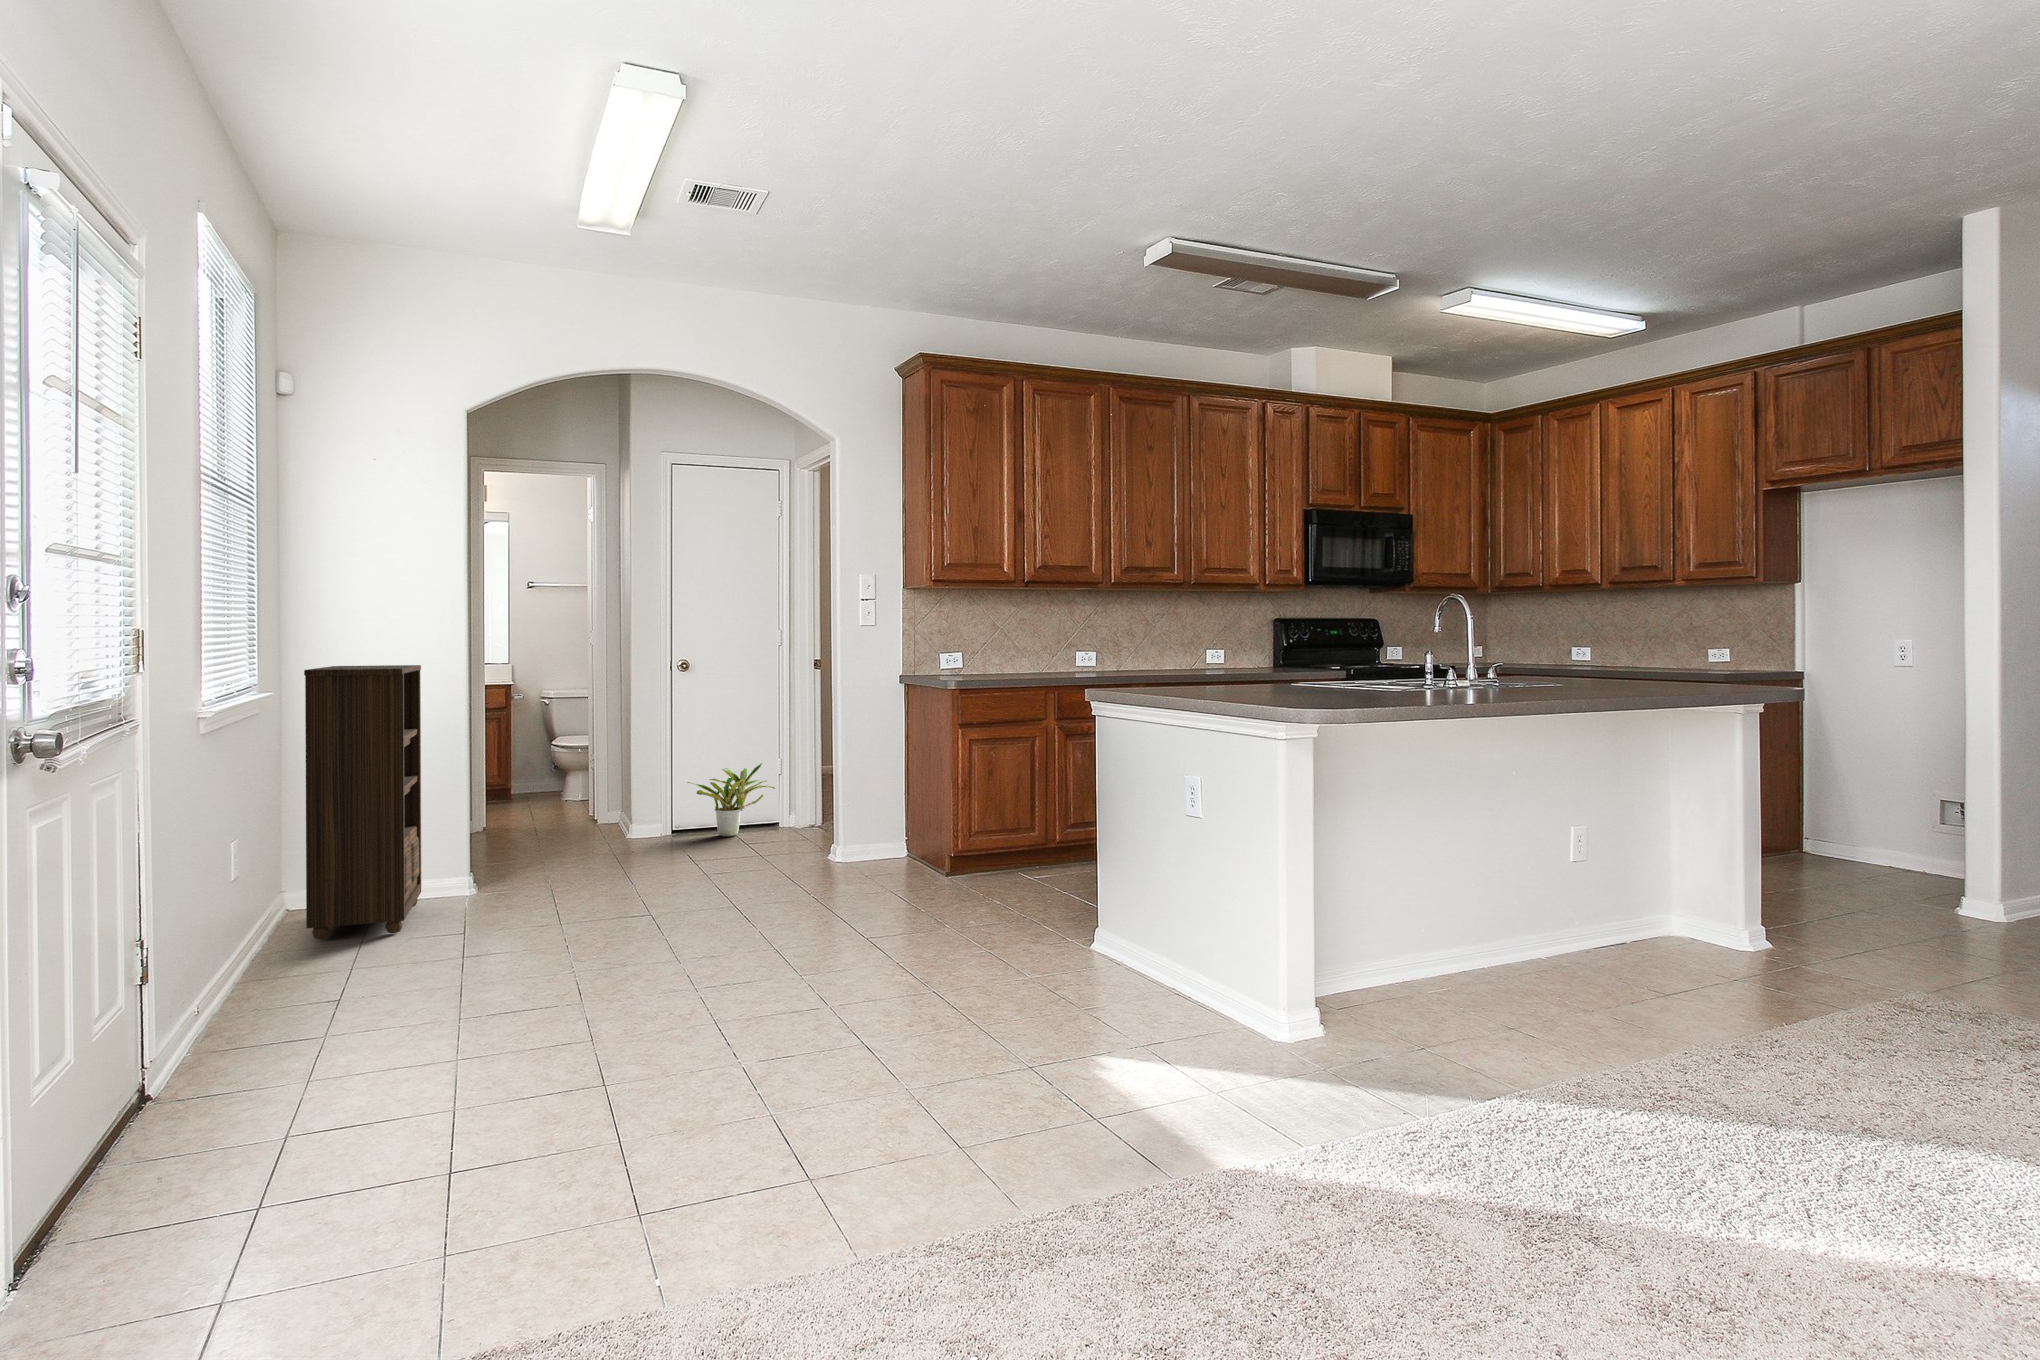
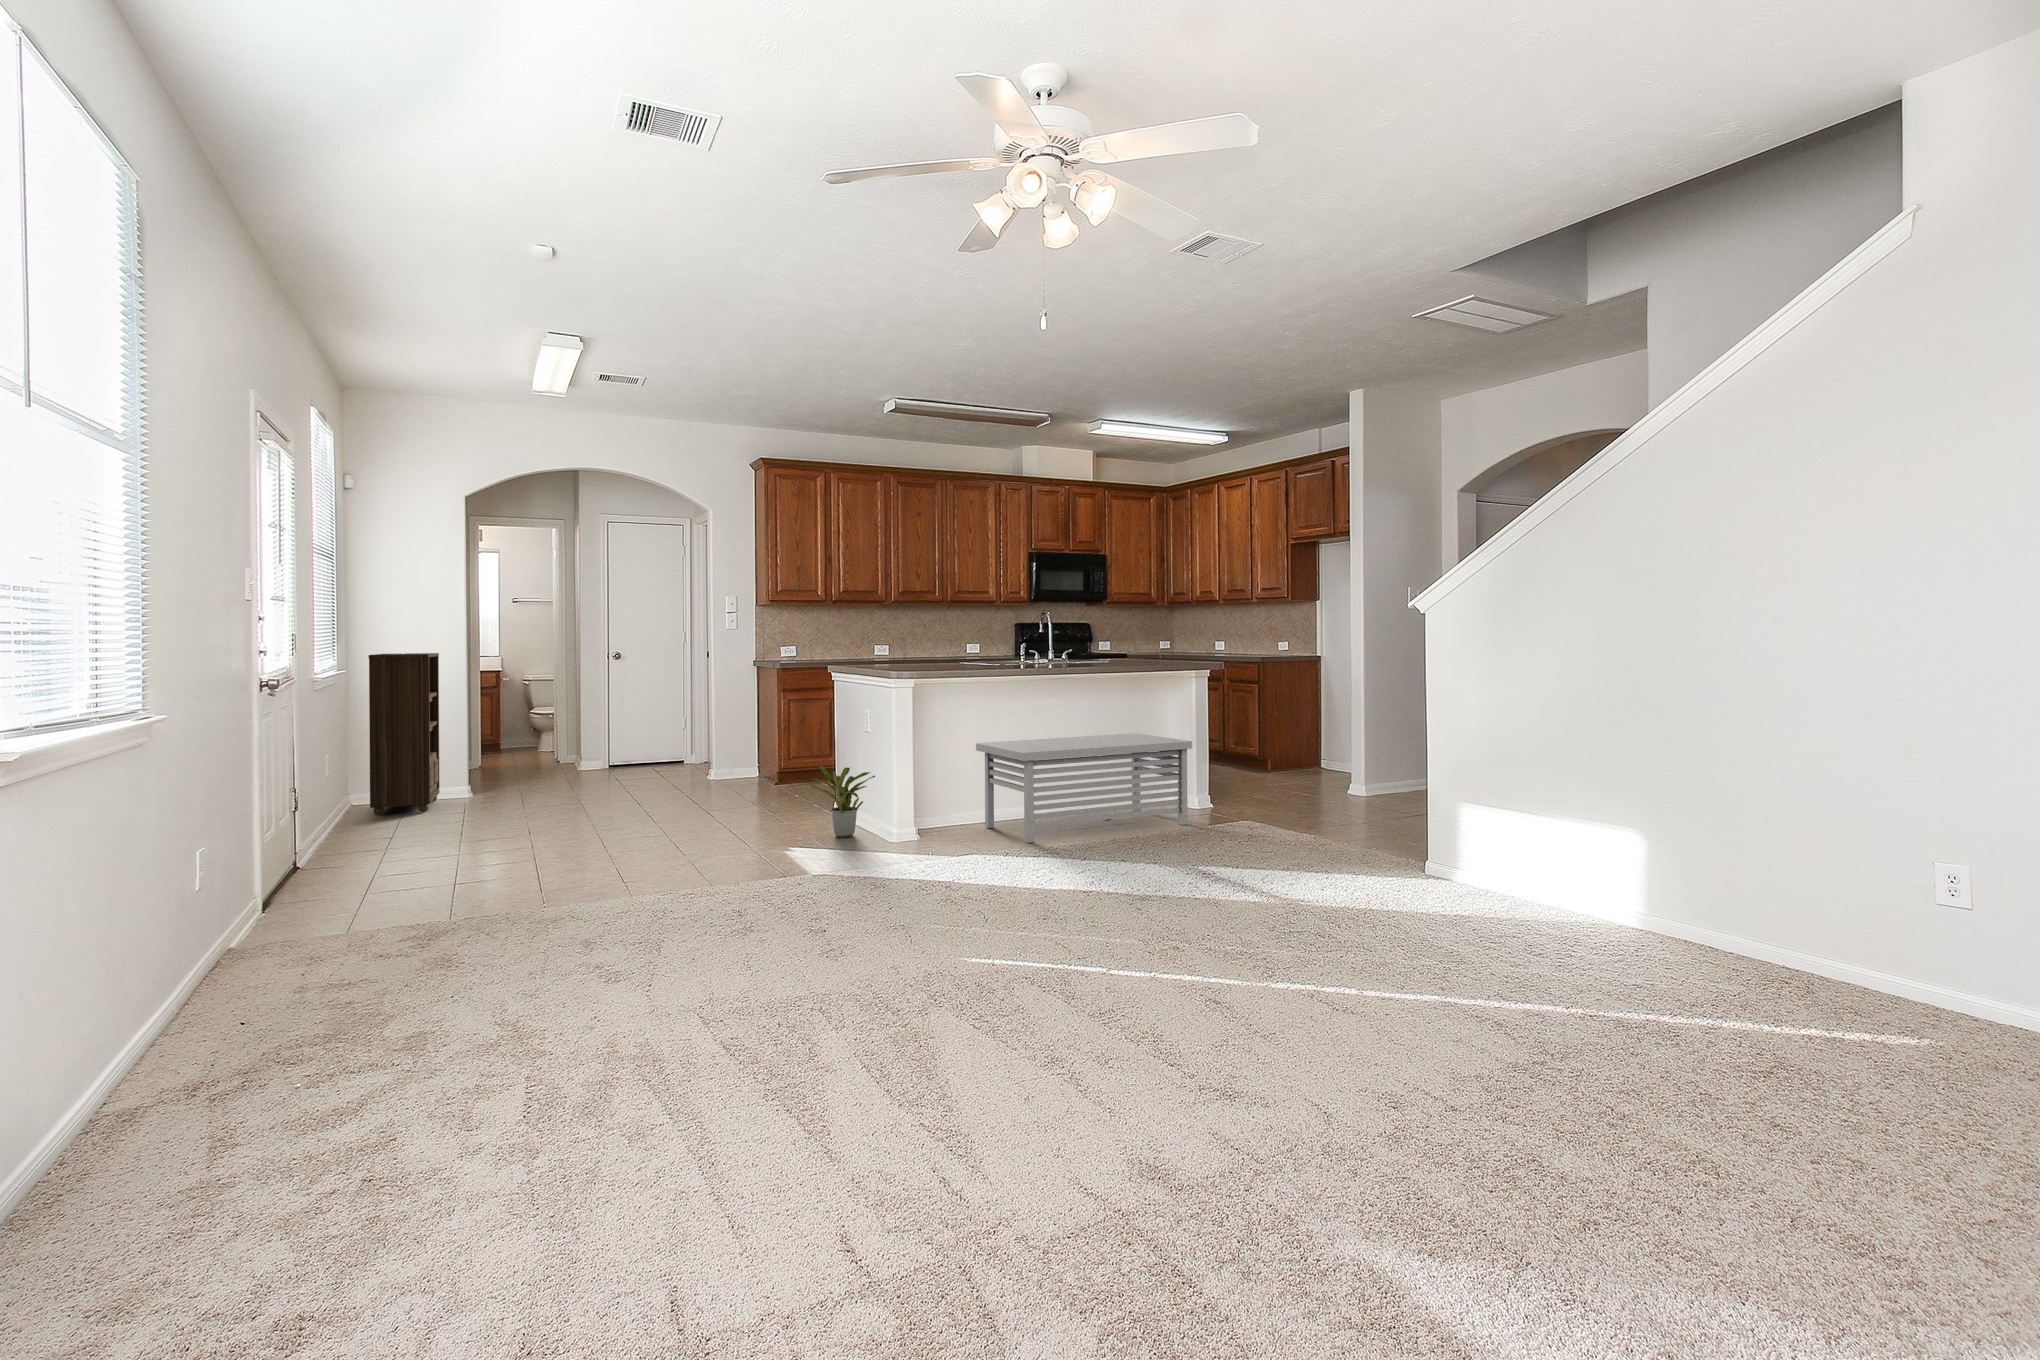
potted plant: present [687,763,775,837] -> present [809,766,875,837]
storage bench: none [1391,819,1810,1059] -> present [976,733,1192,843]

